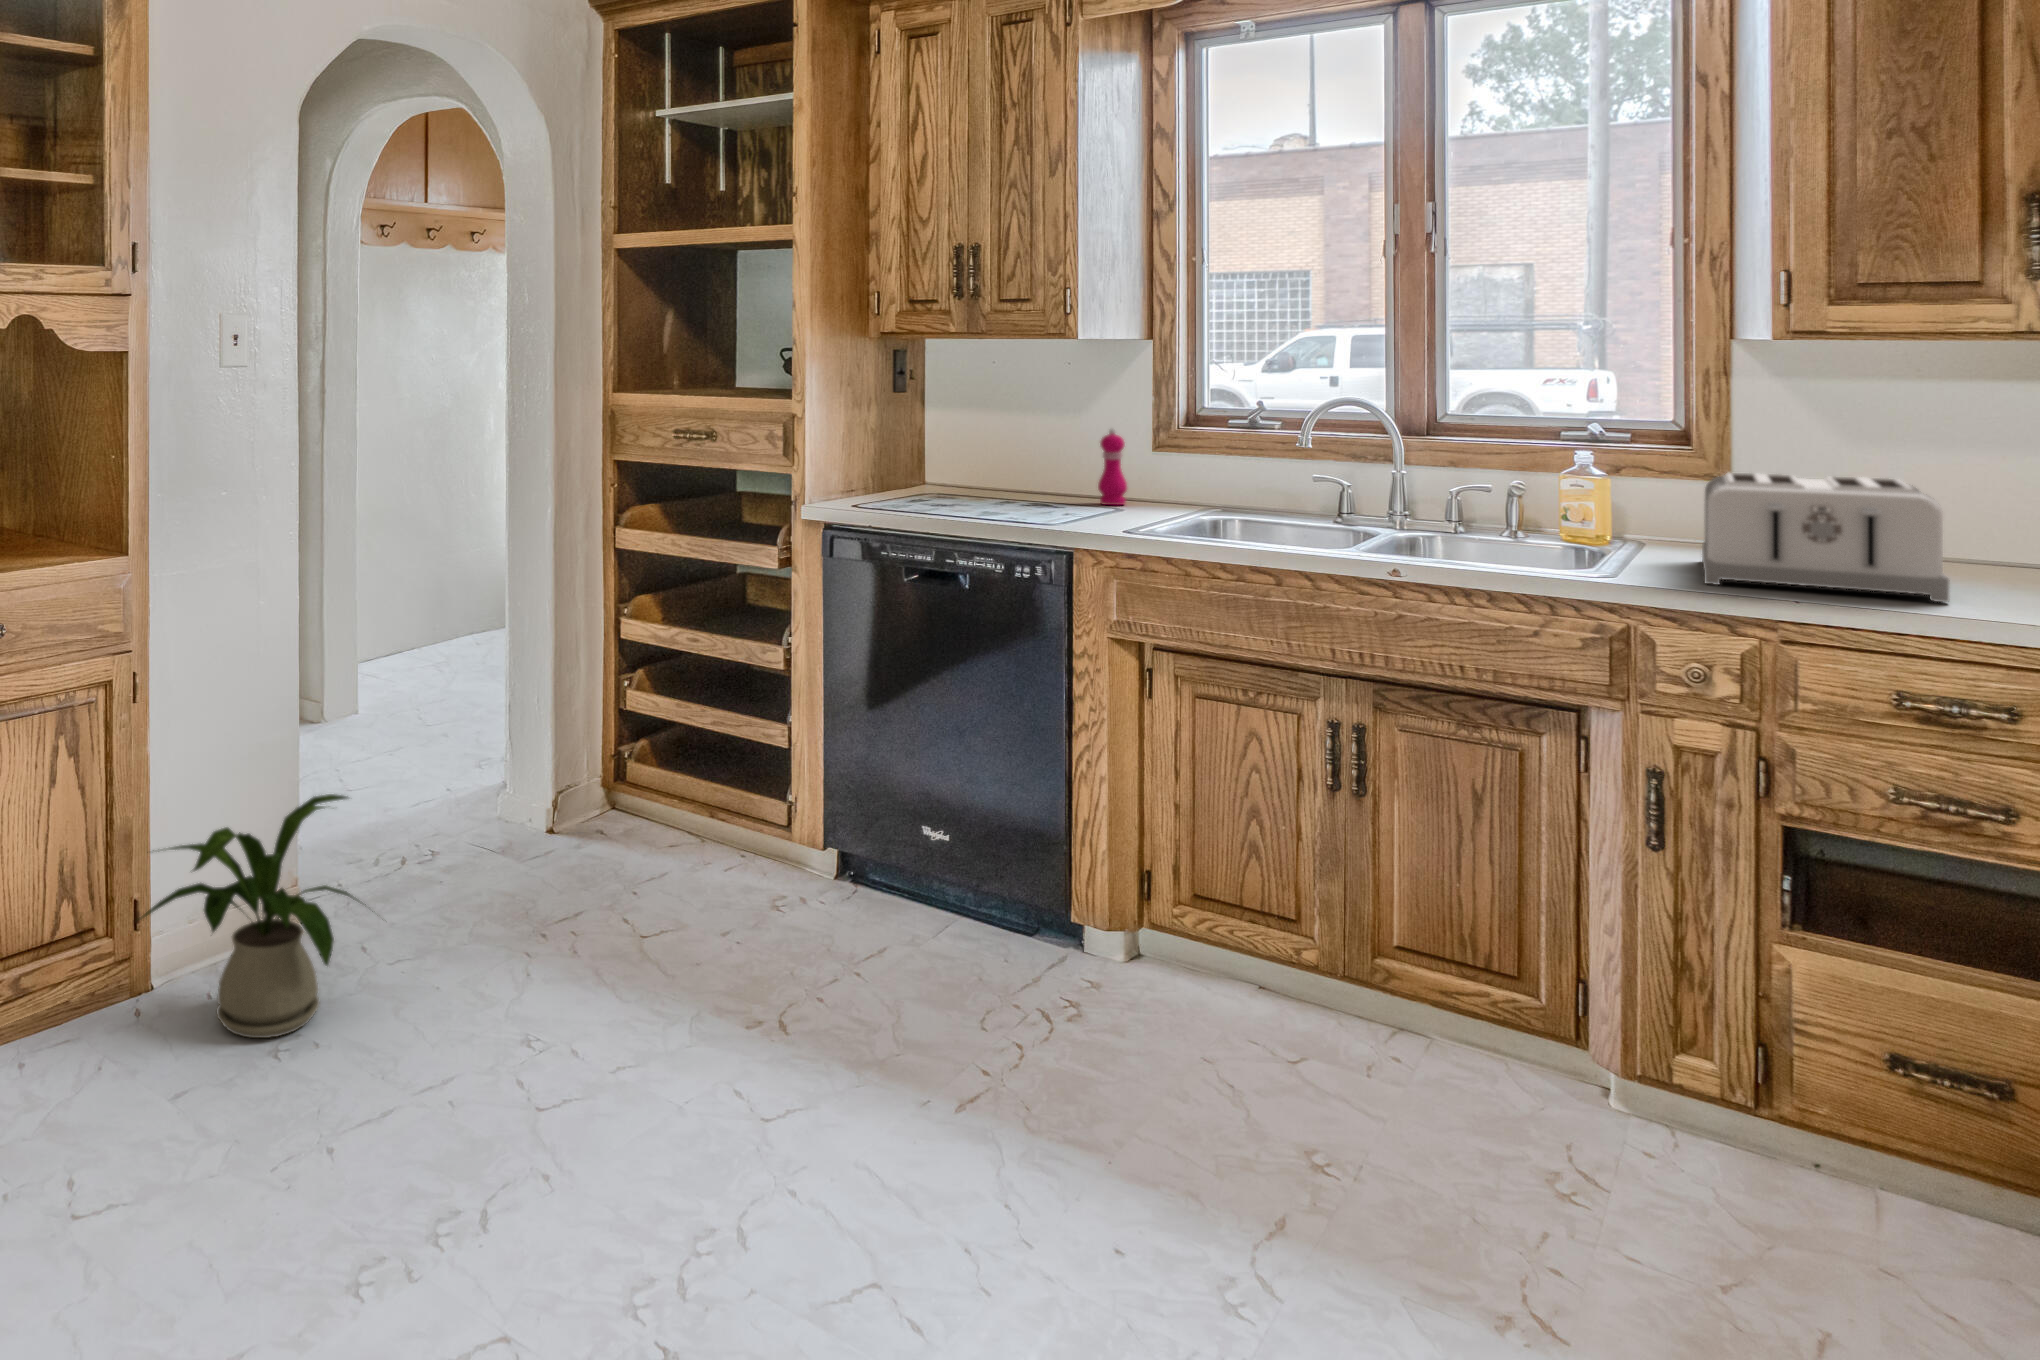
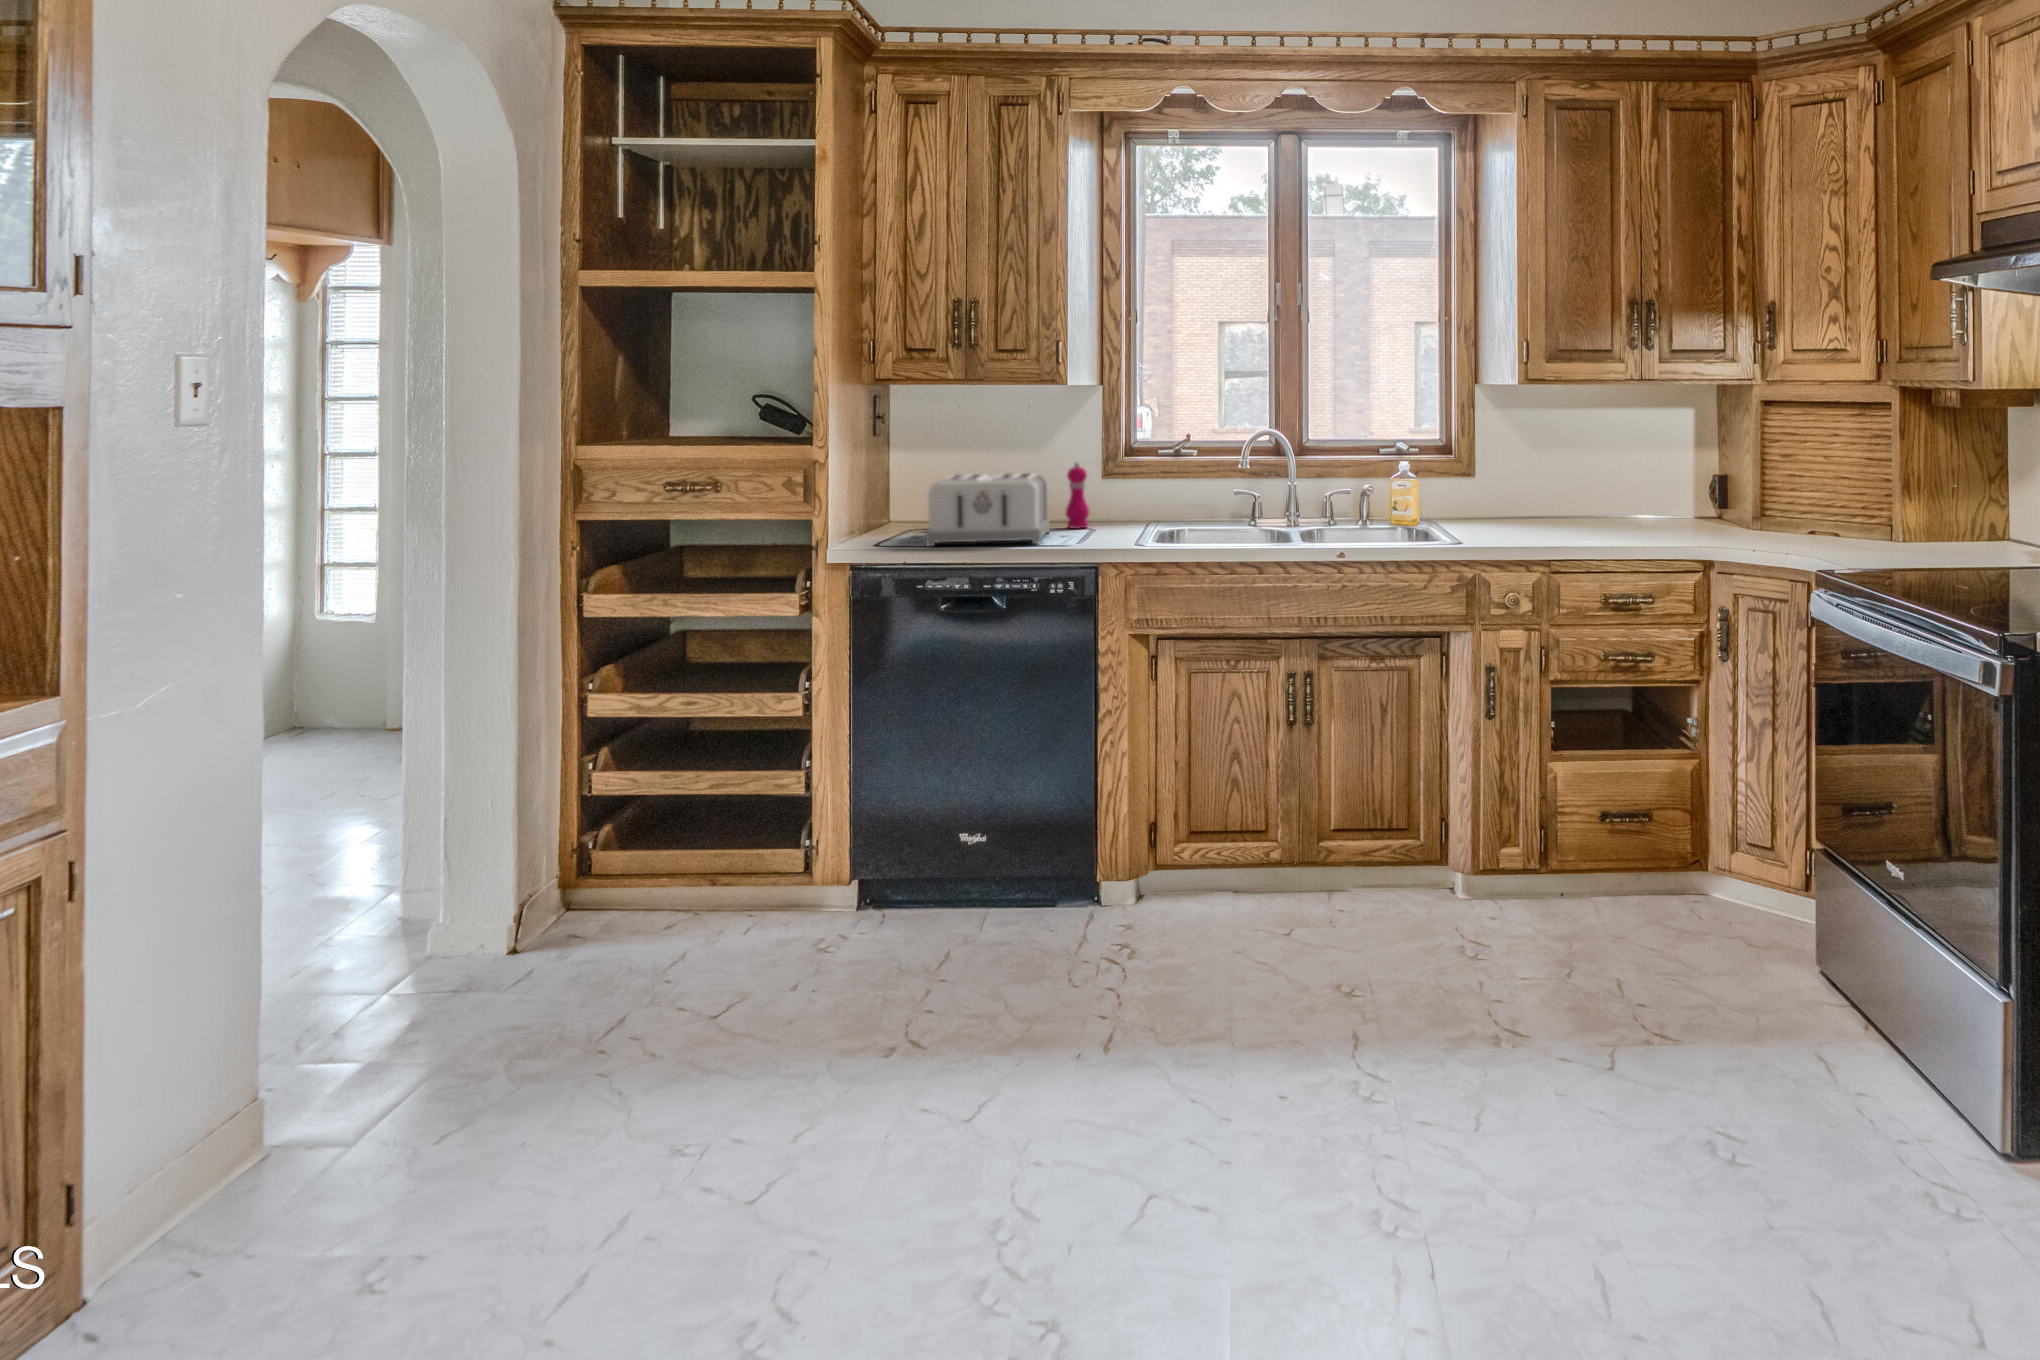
toaster: present [1702,473,1950,602] -> present [926,473,1050,546]
house plant: present [140,794,366,1038] -> none [117,923,491,1262]

